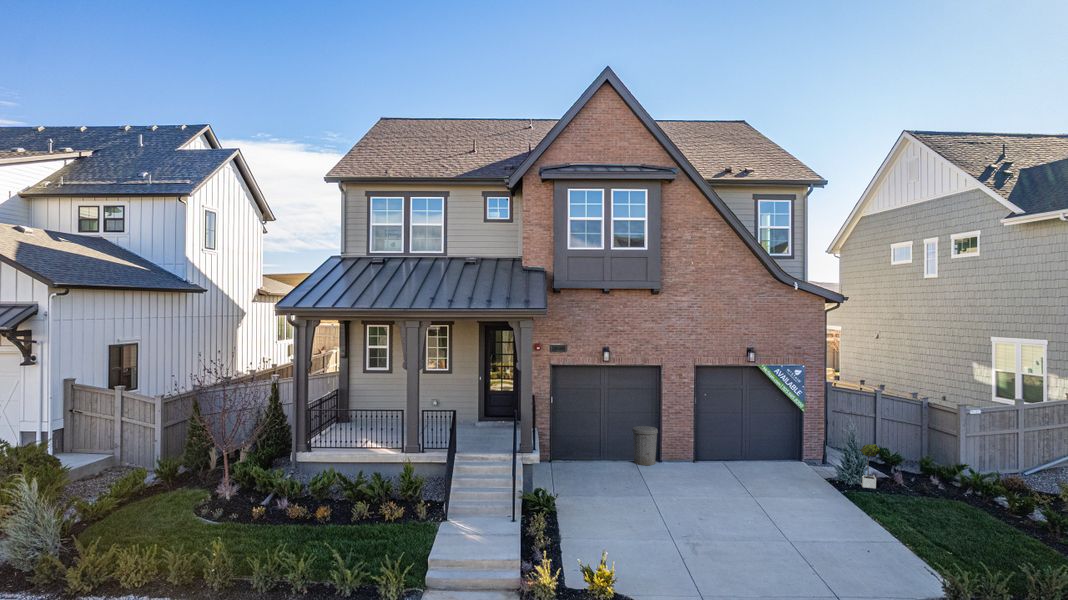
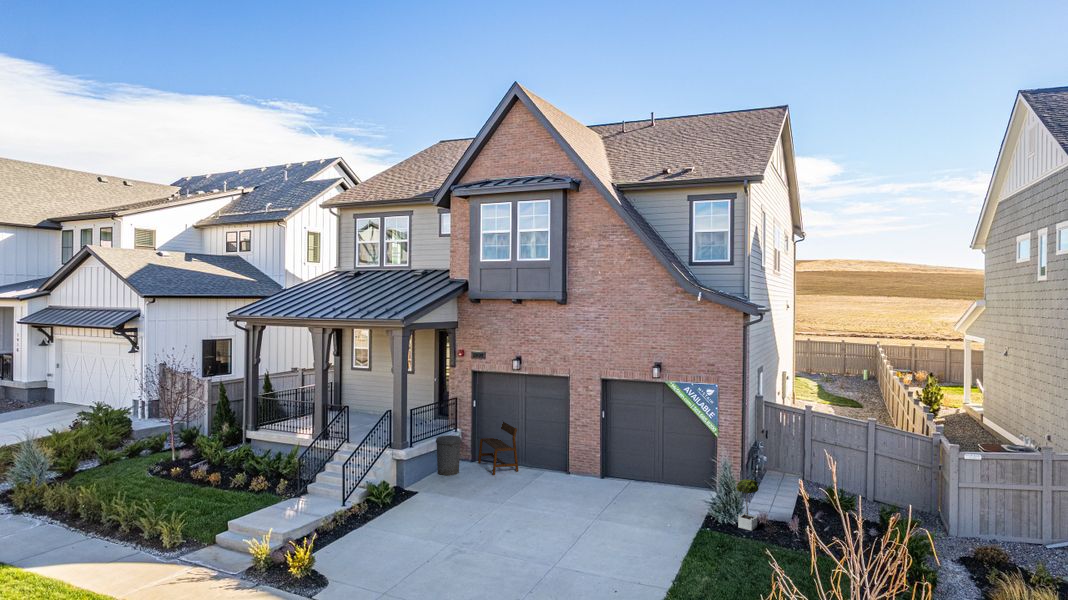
bench: none [562,414,615,470] -> present [478,422,518,475]
trash can: present [632,426,658,465] -> present [436,435,461,475]

